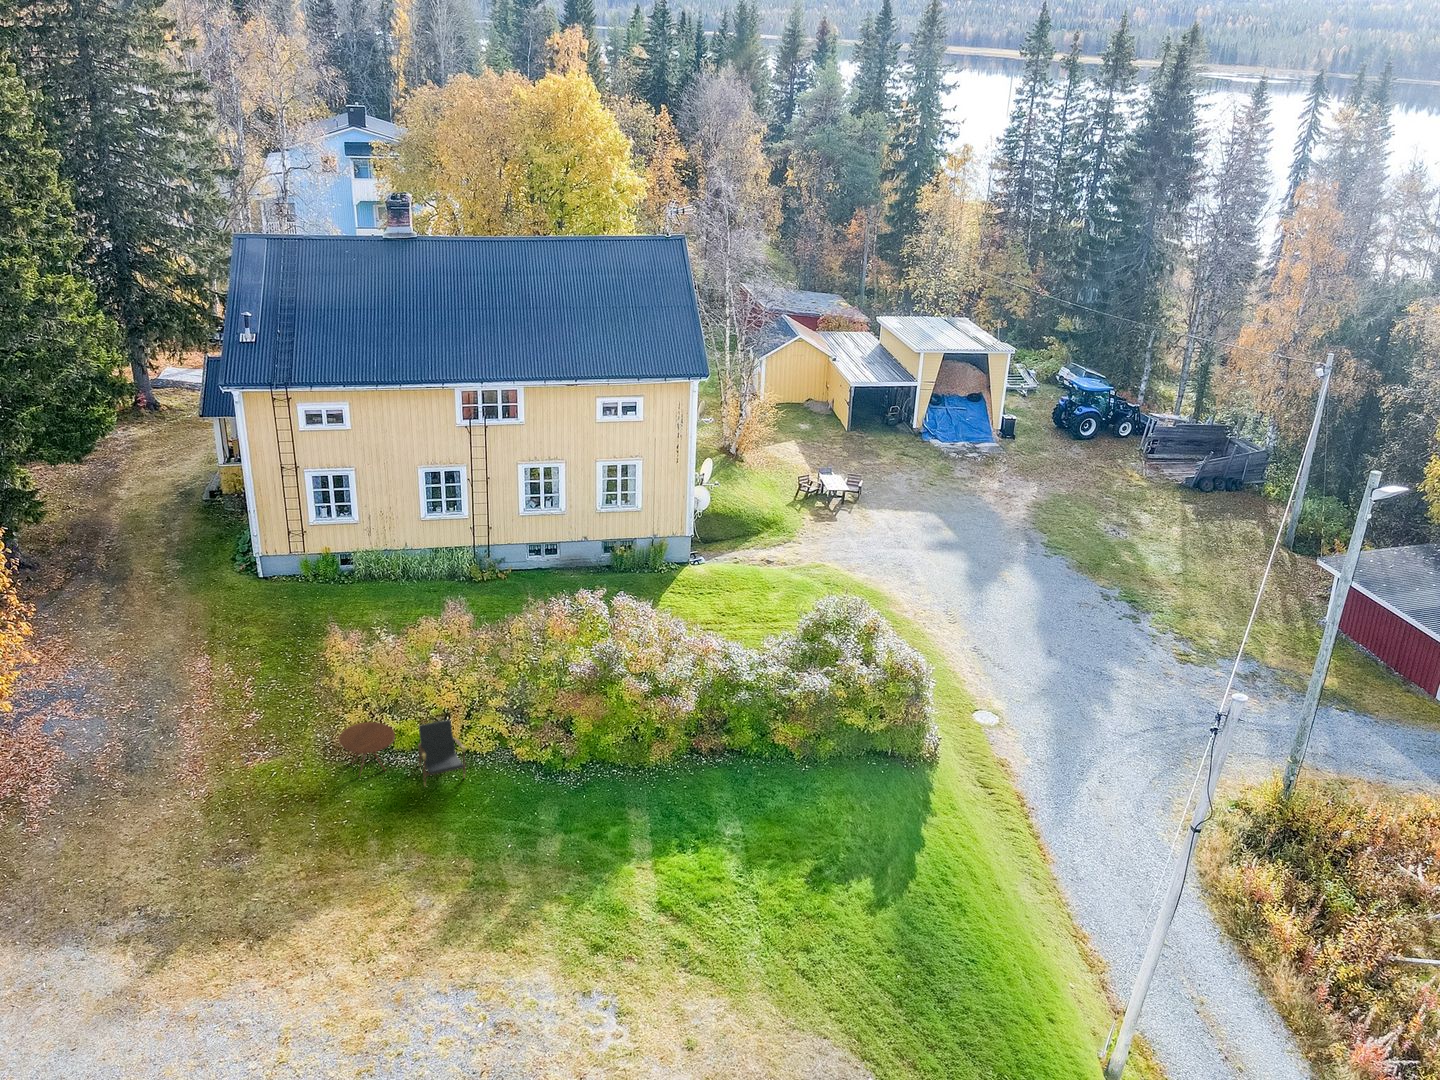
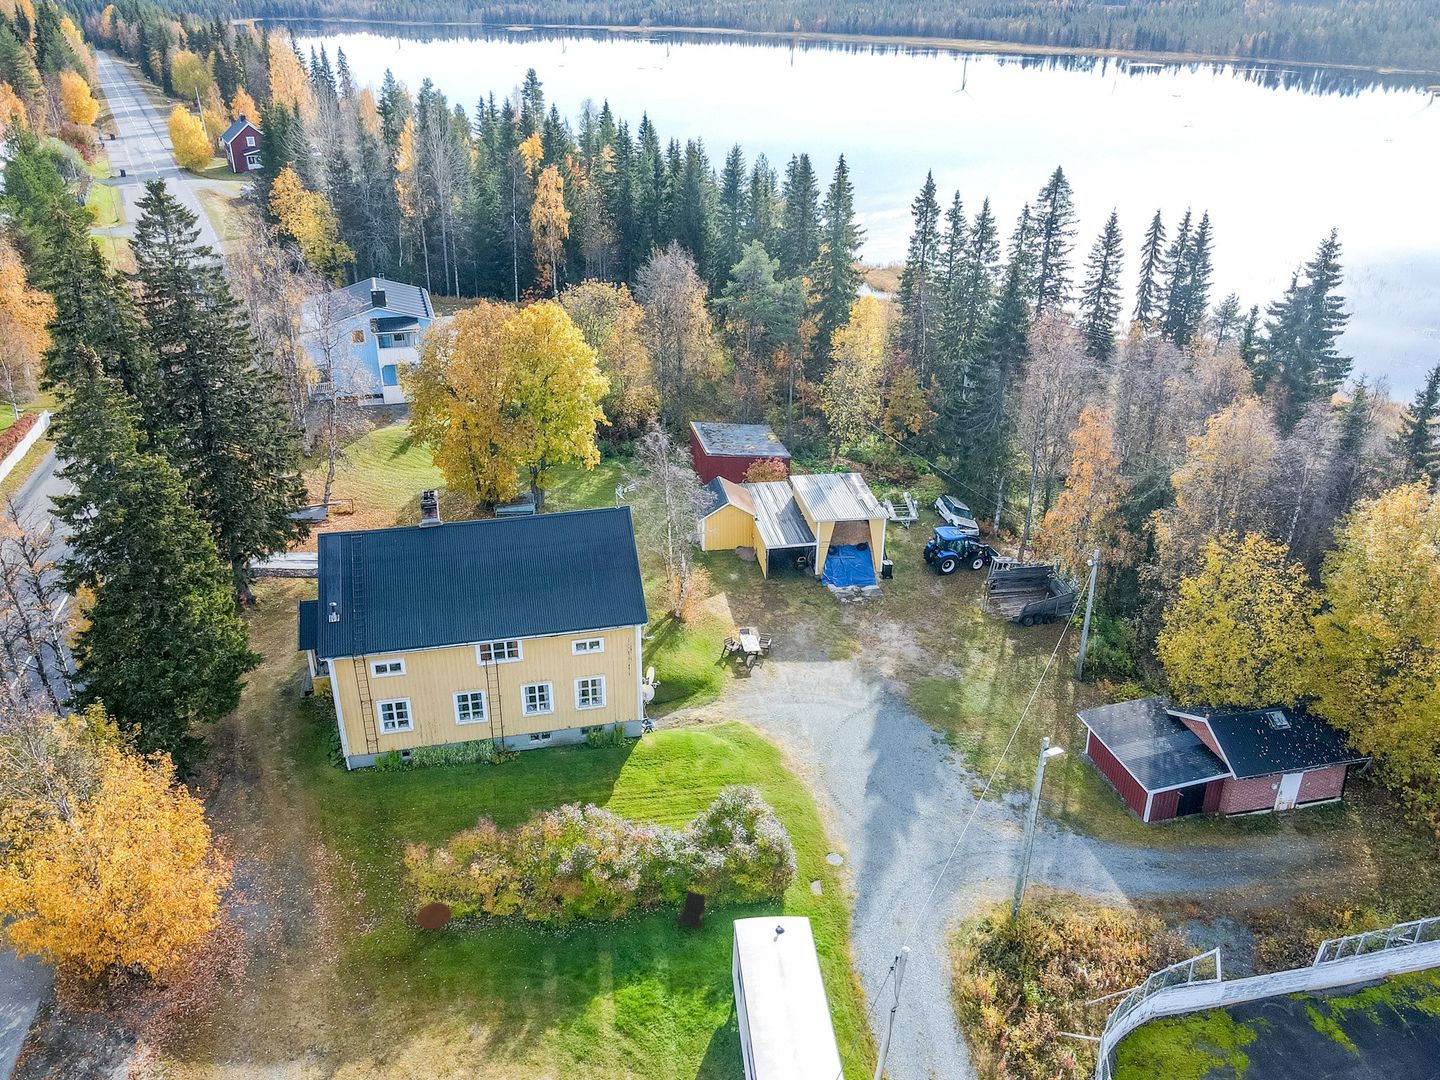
lounge chair: present [418,720,466,786] -> present [677,891,706,932]

